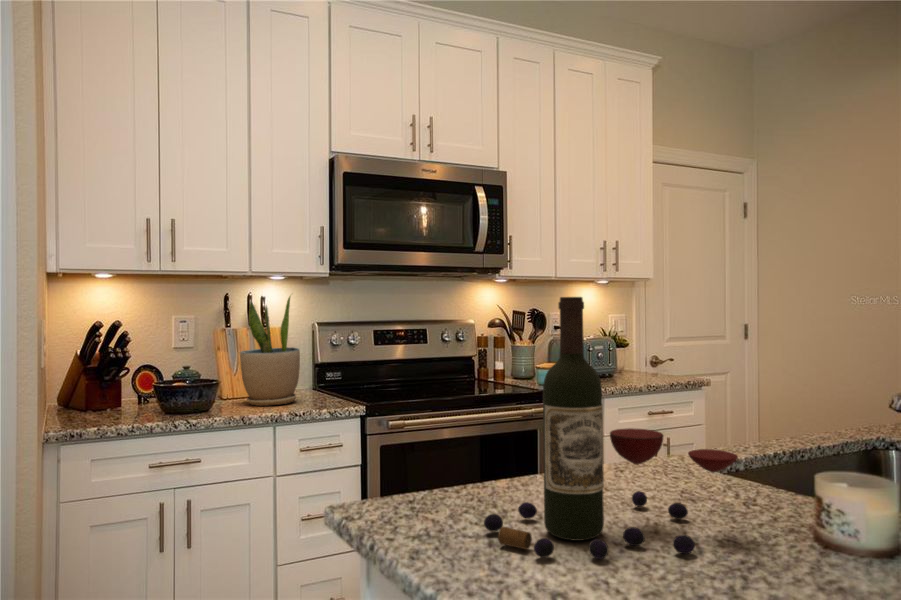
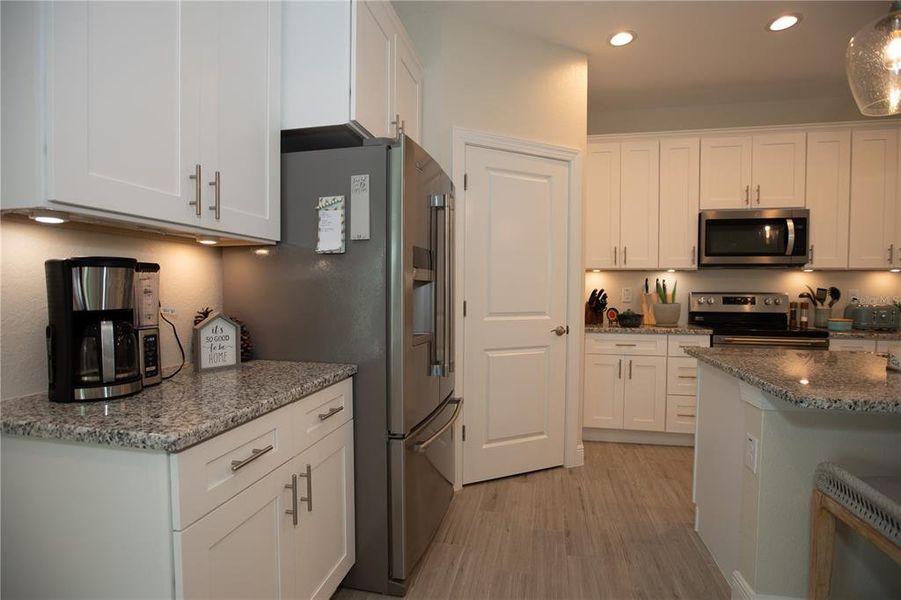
wine bottle: present [484,297,738,559] -> none [742,283,840,362]

